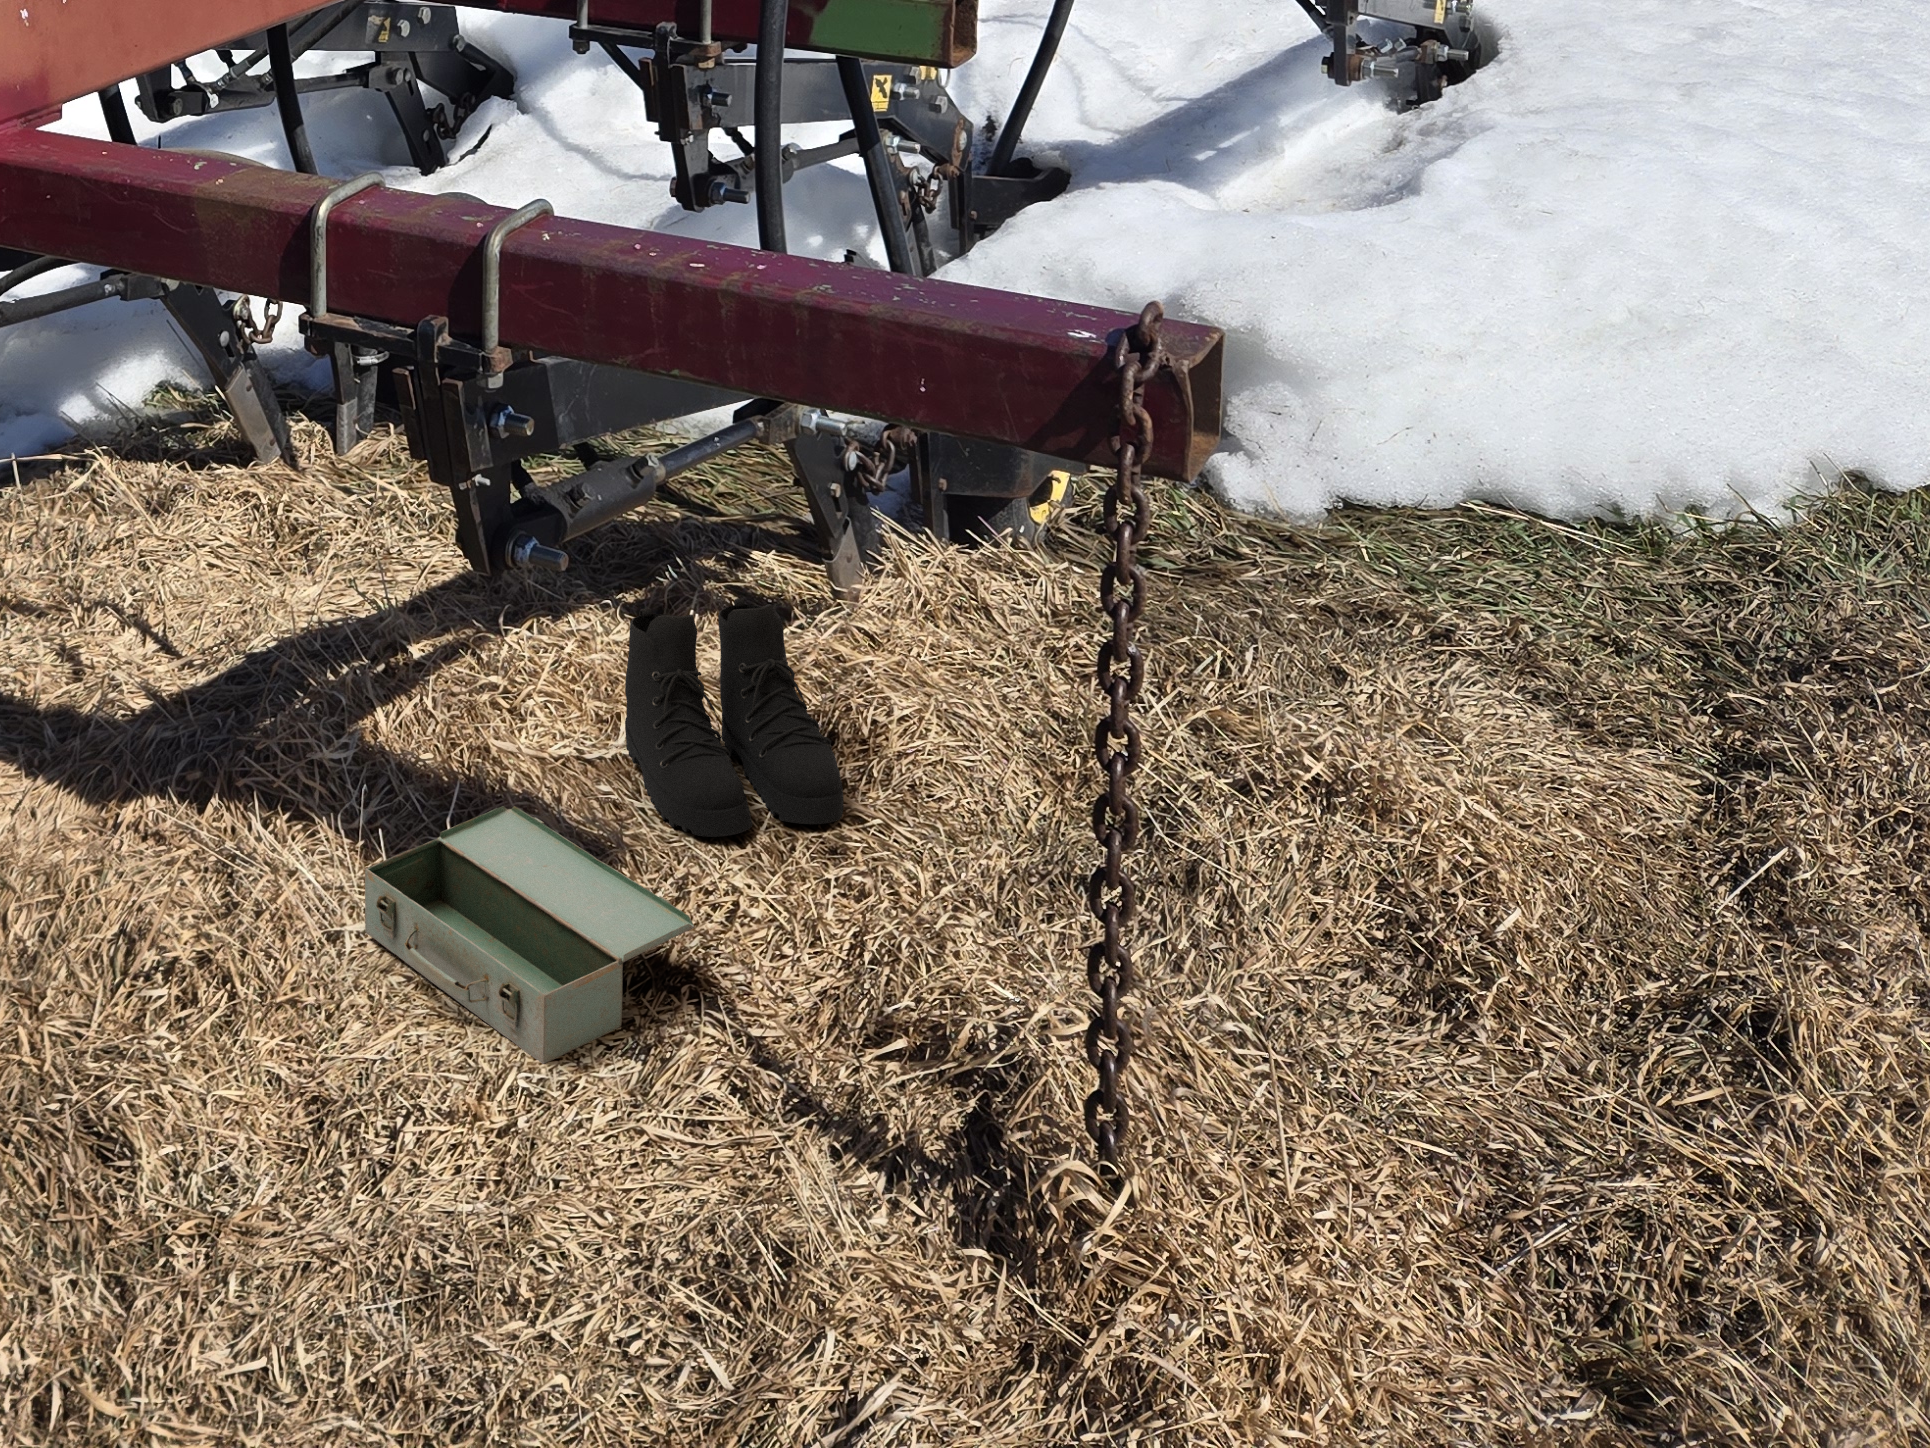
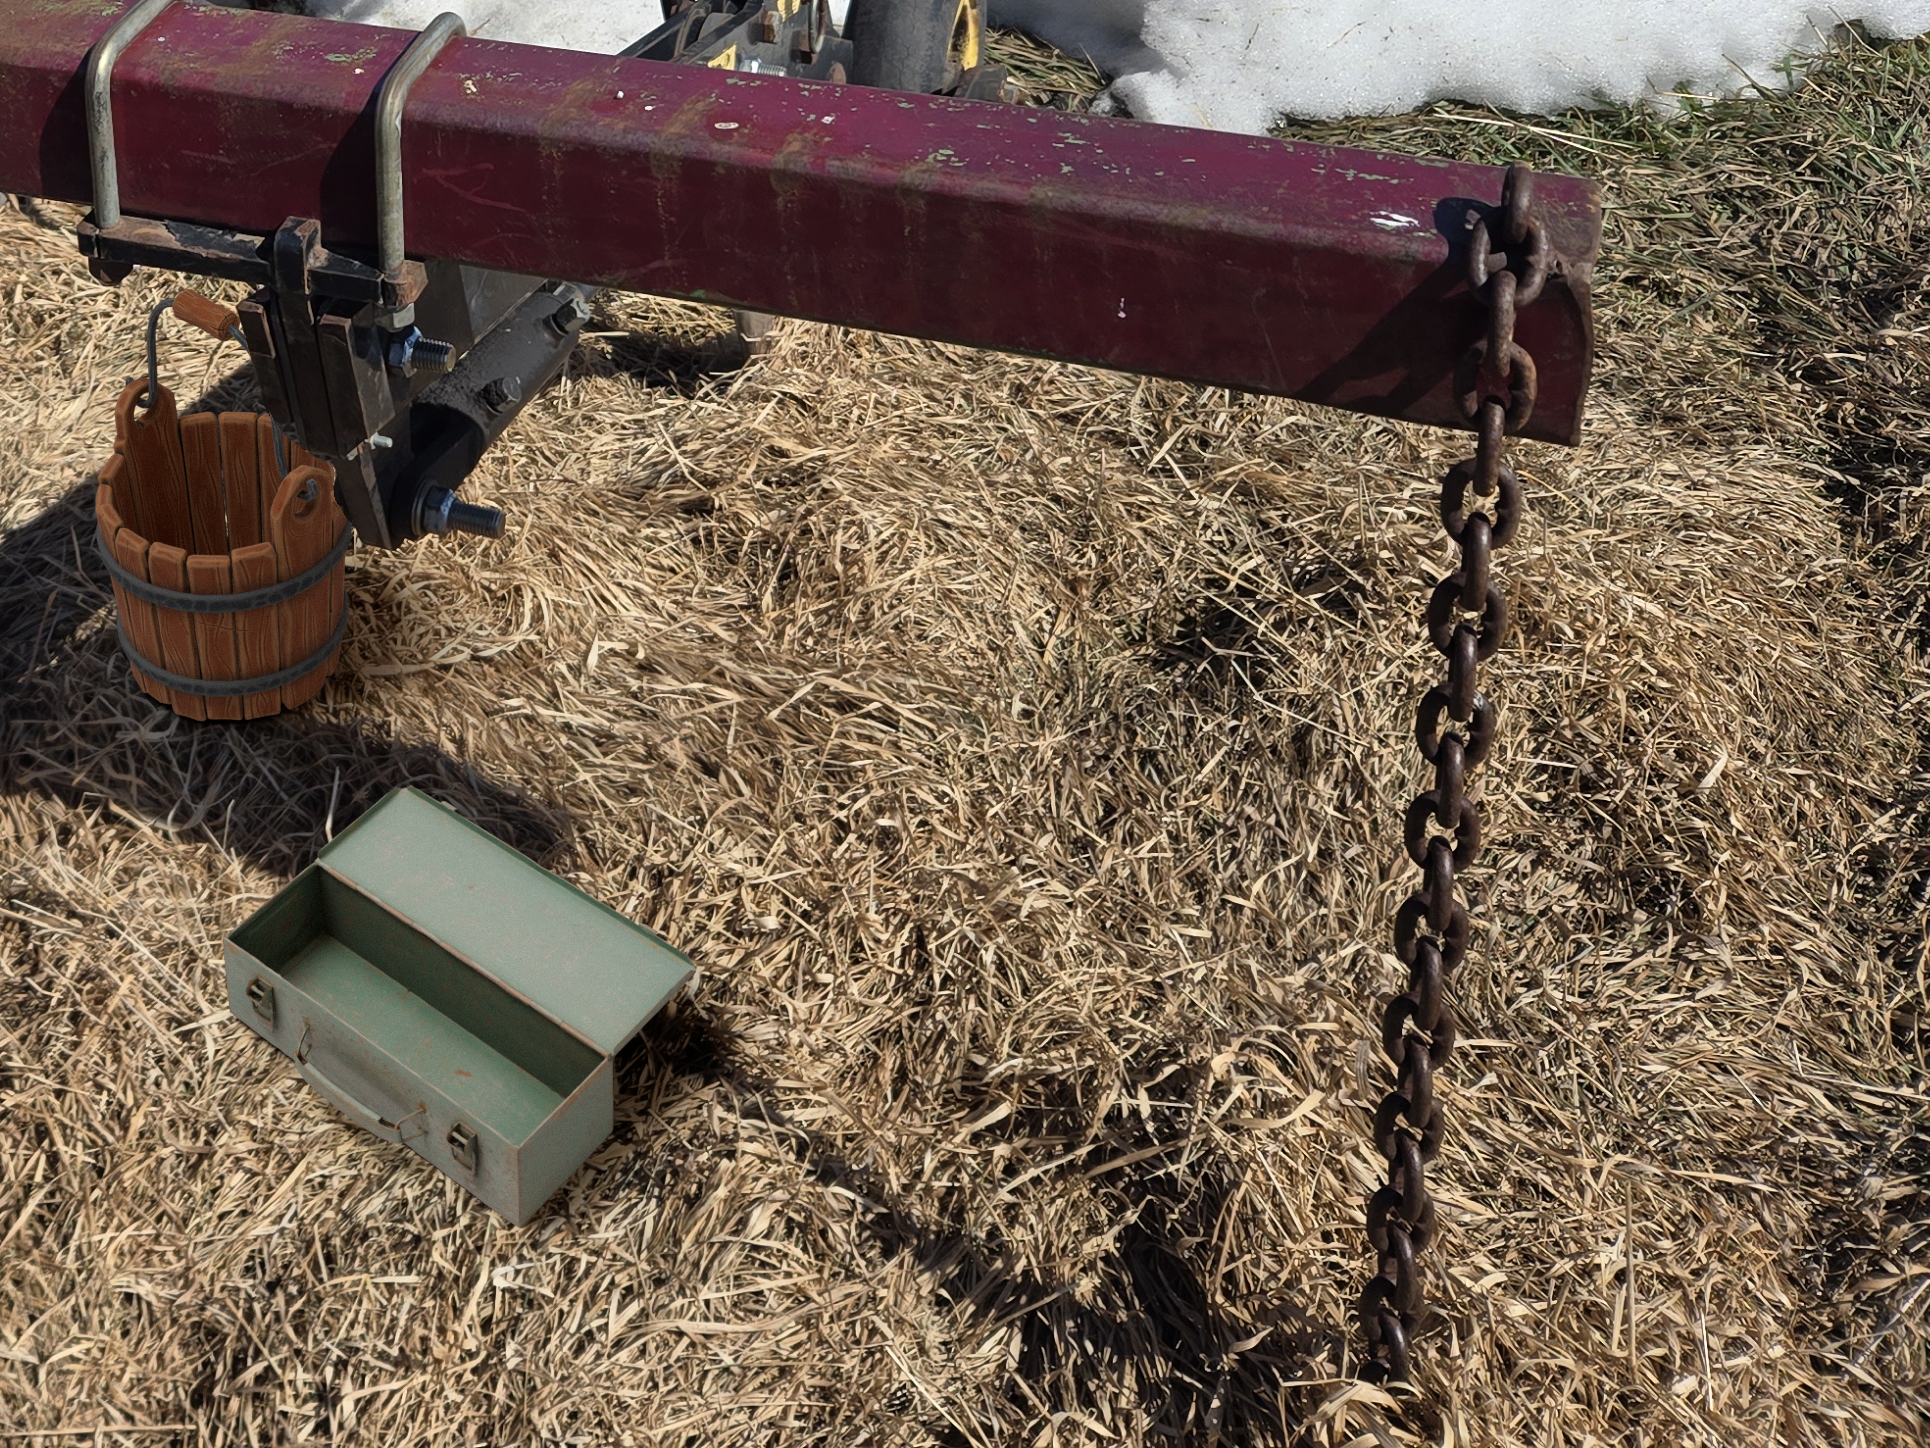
wooden bucket: none [314,452,502,784] -> present [96,289,352,721]
boots: present [625,599,843,837] -> none [518,403,820,756]

